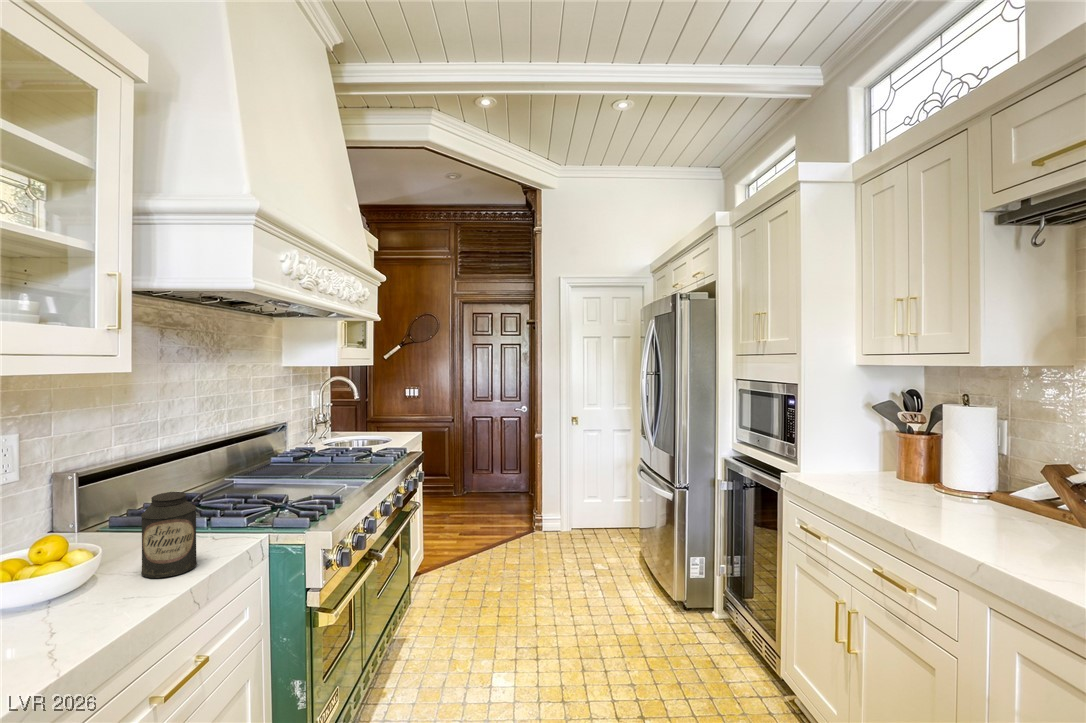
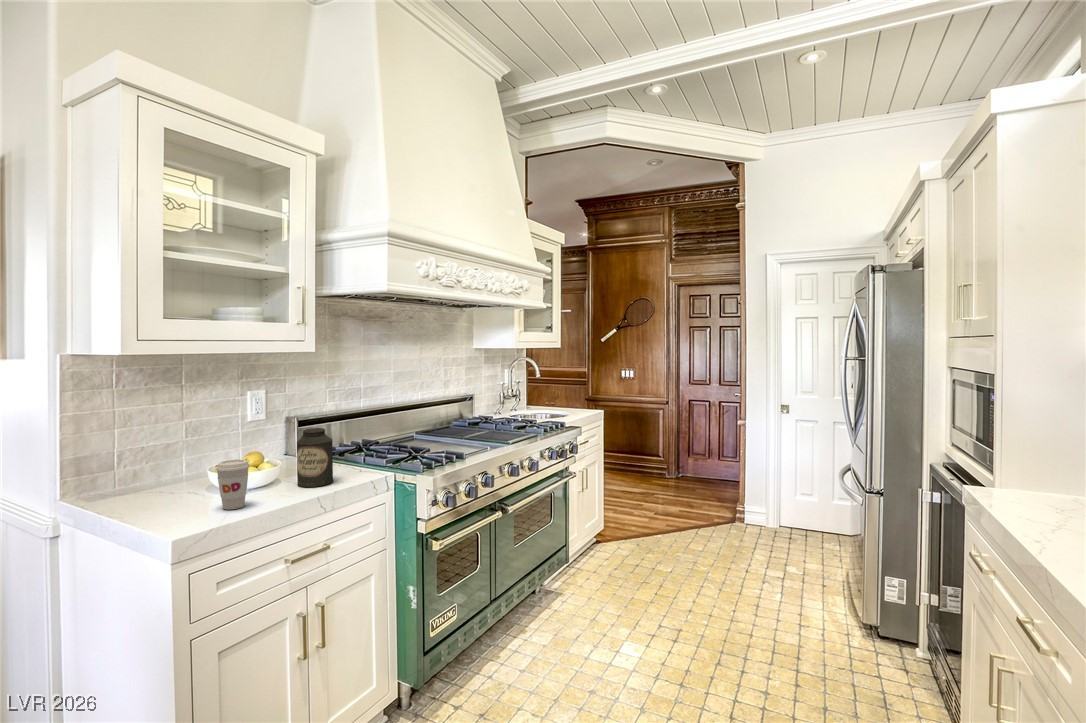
coffee cup: none [43,556,102,637] -> present [216,460,250,510]

